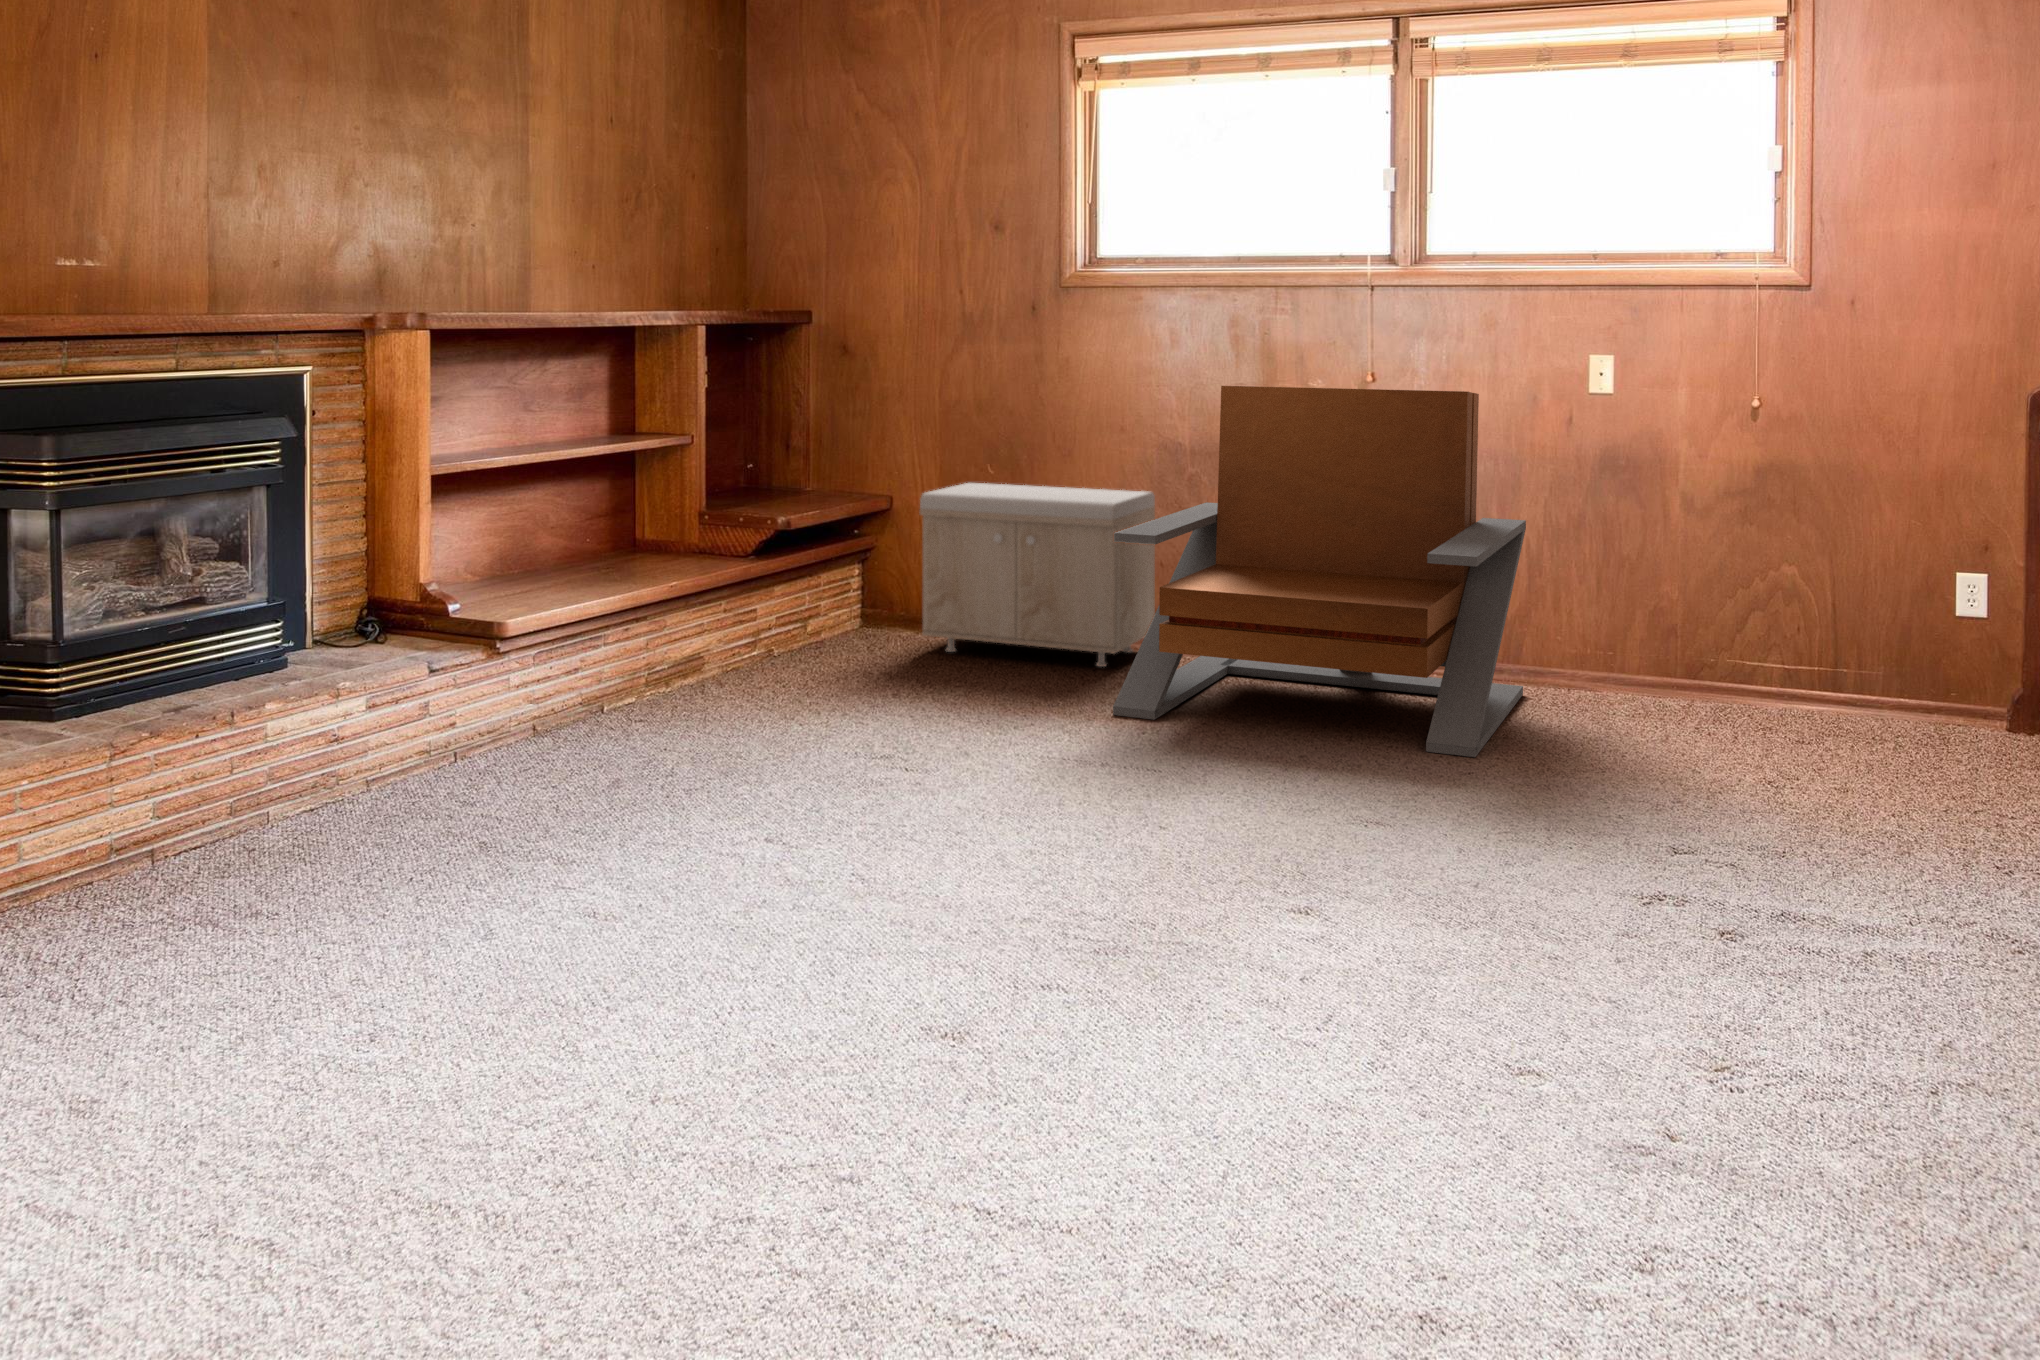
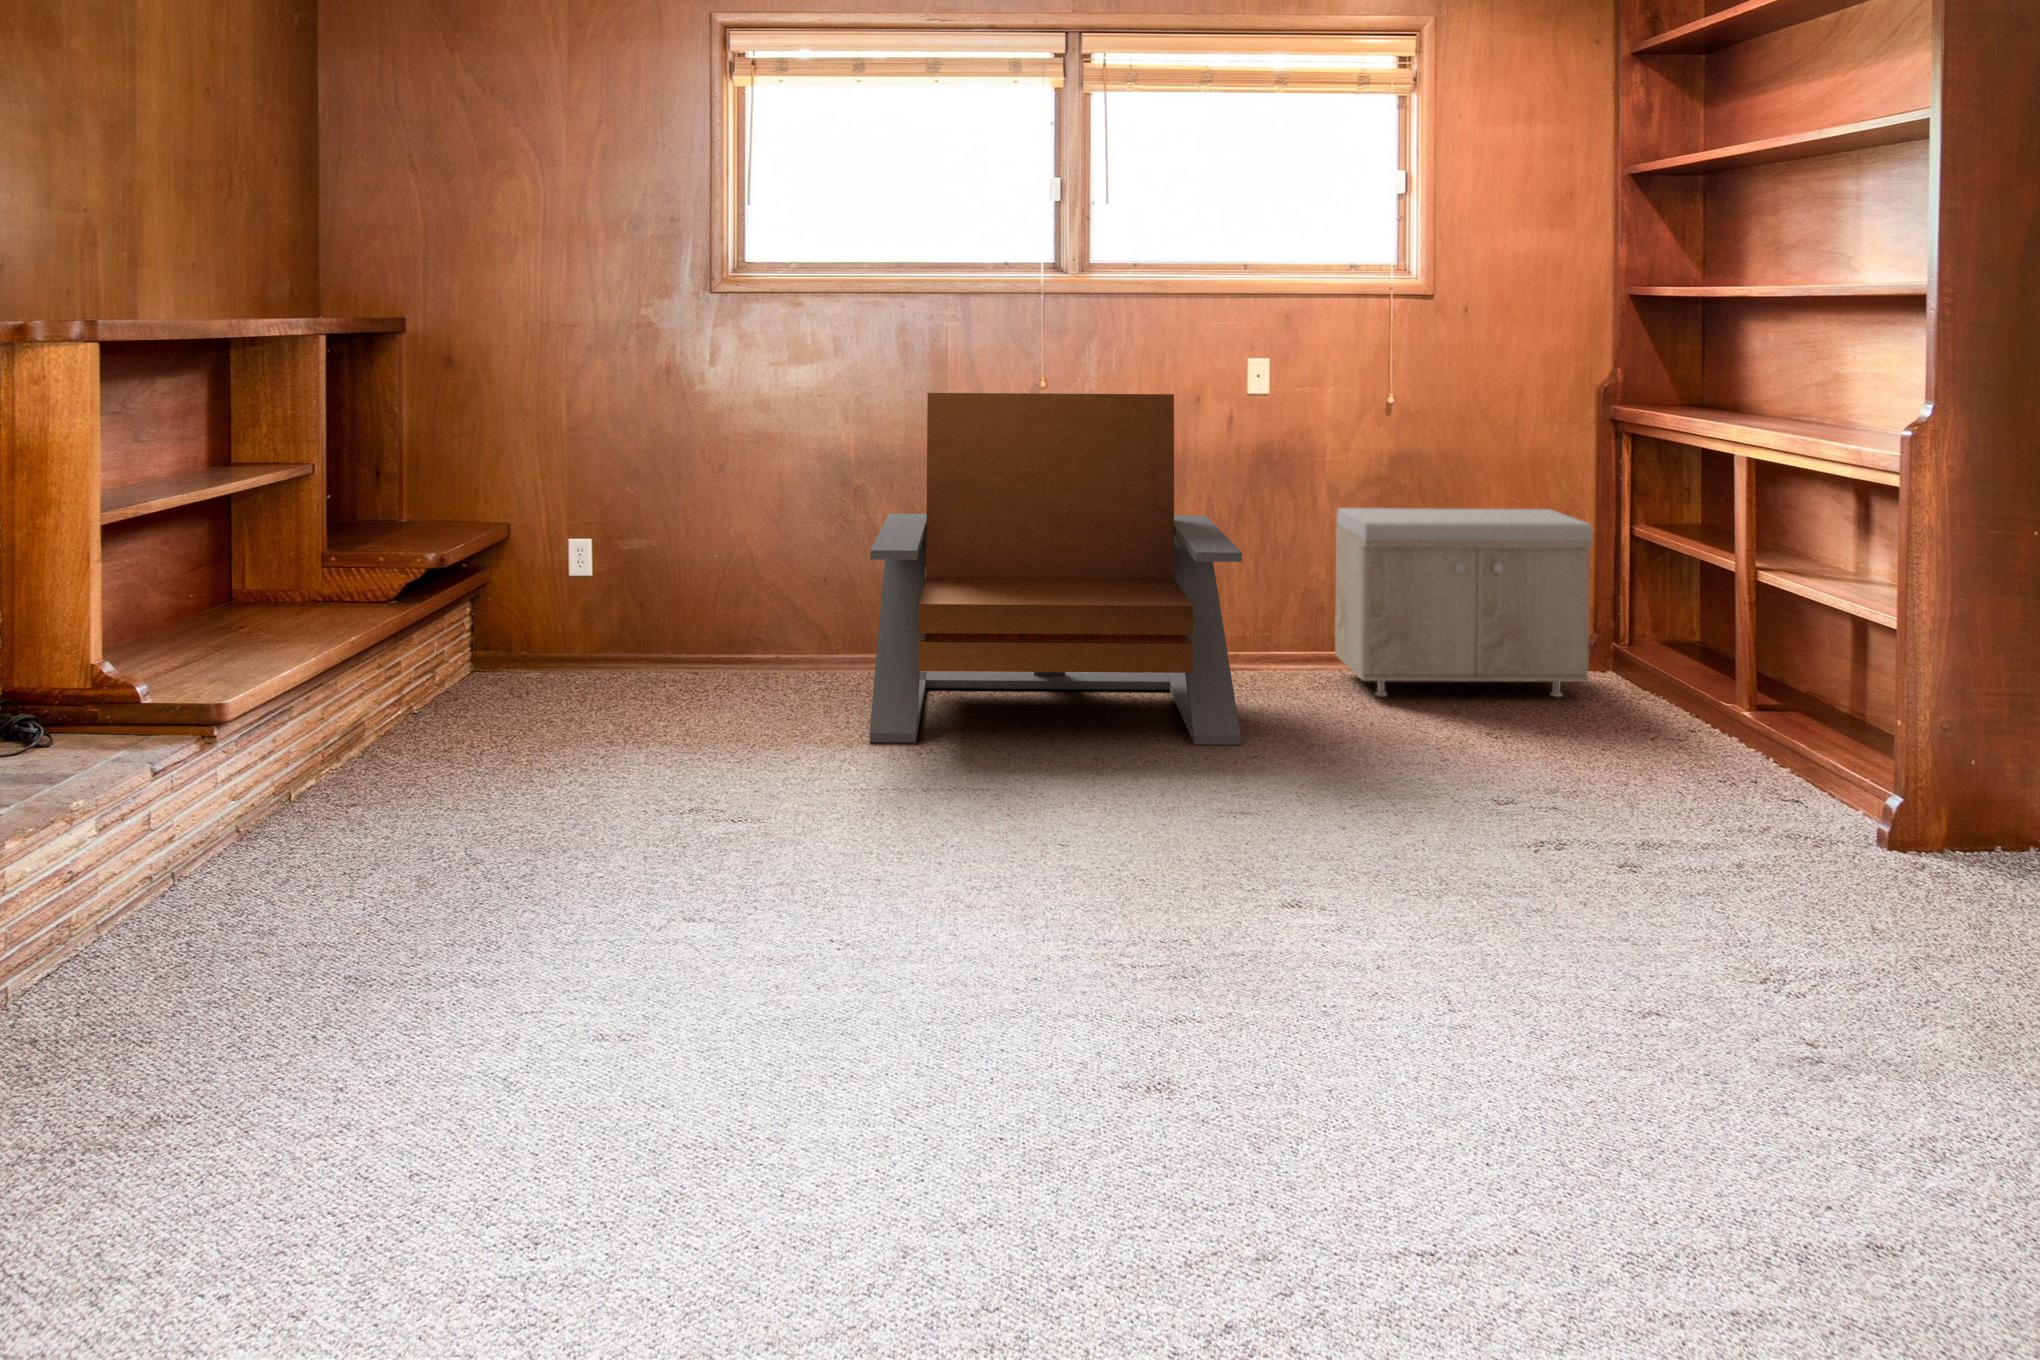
storage bench: present [920,483,1155,667] -> present [1335,508,1593,697]

